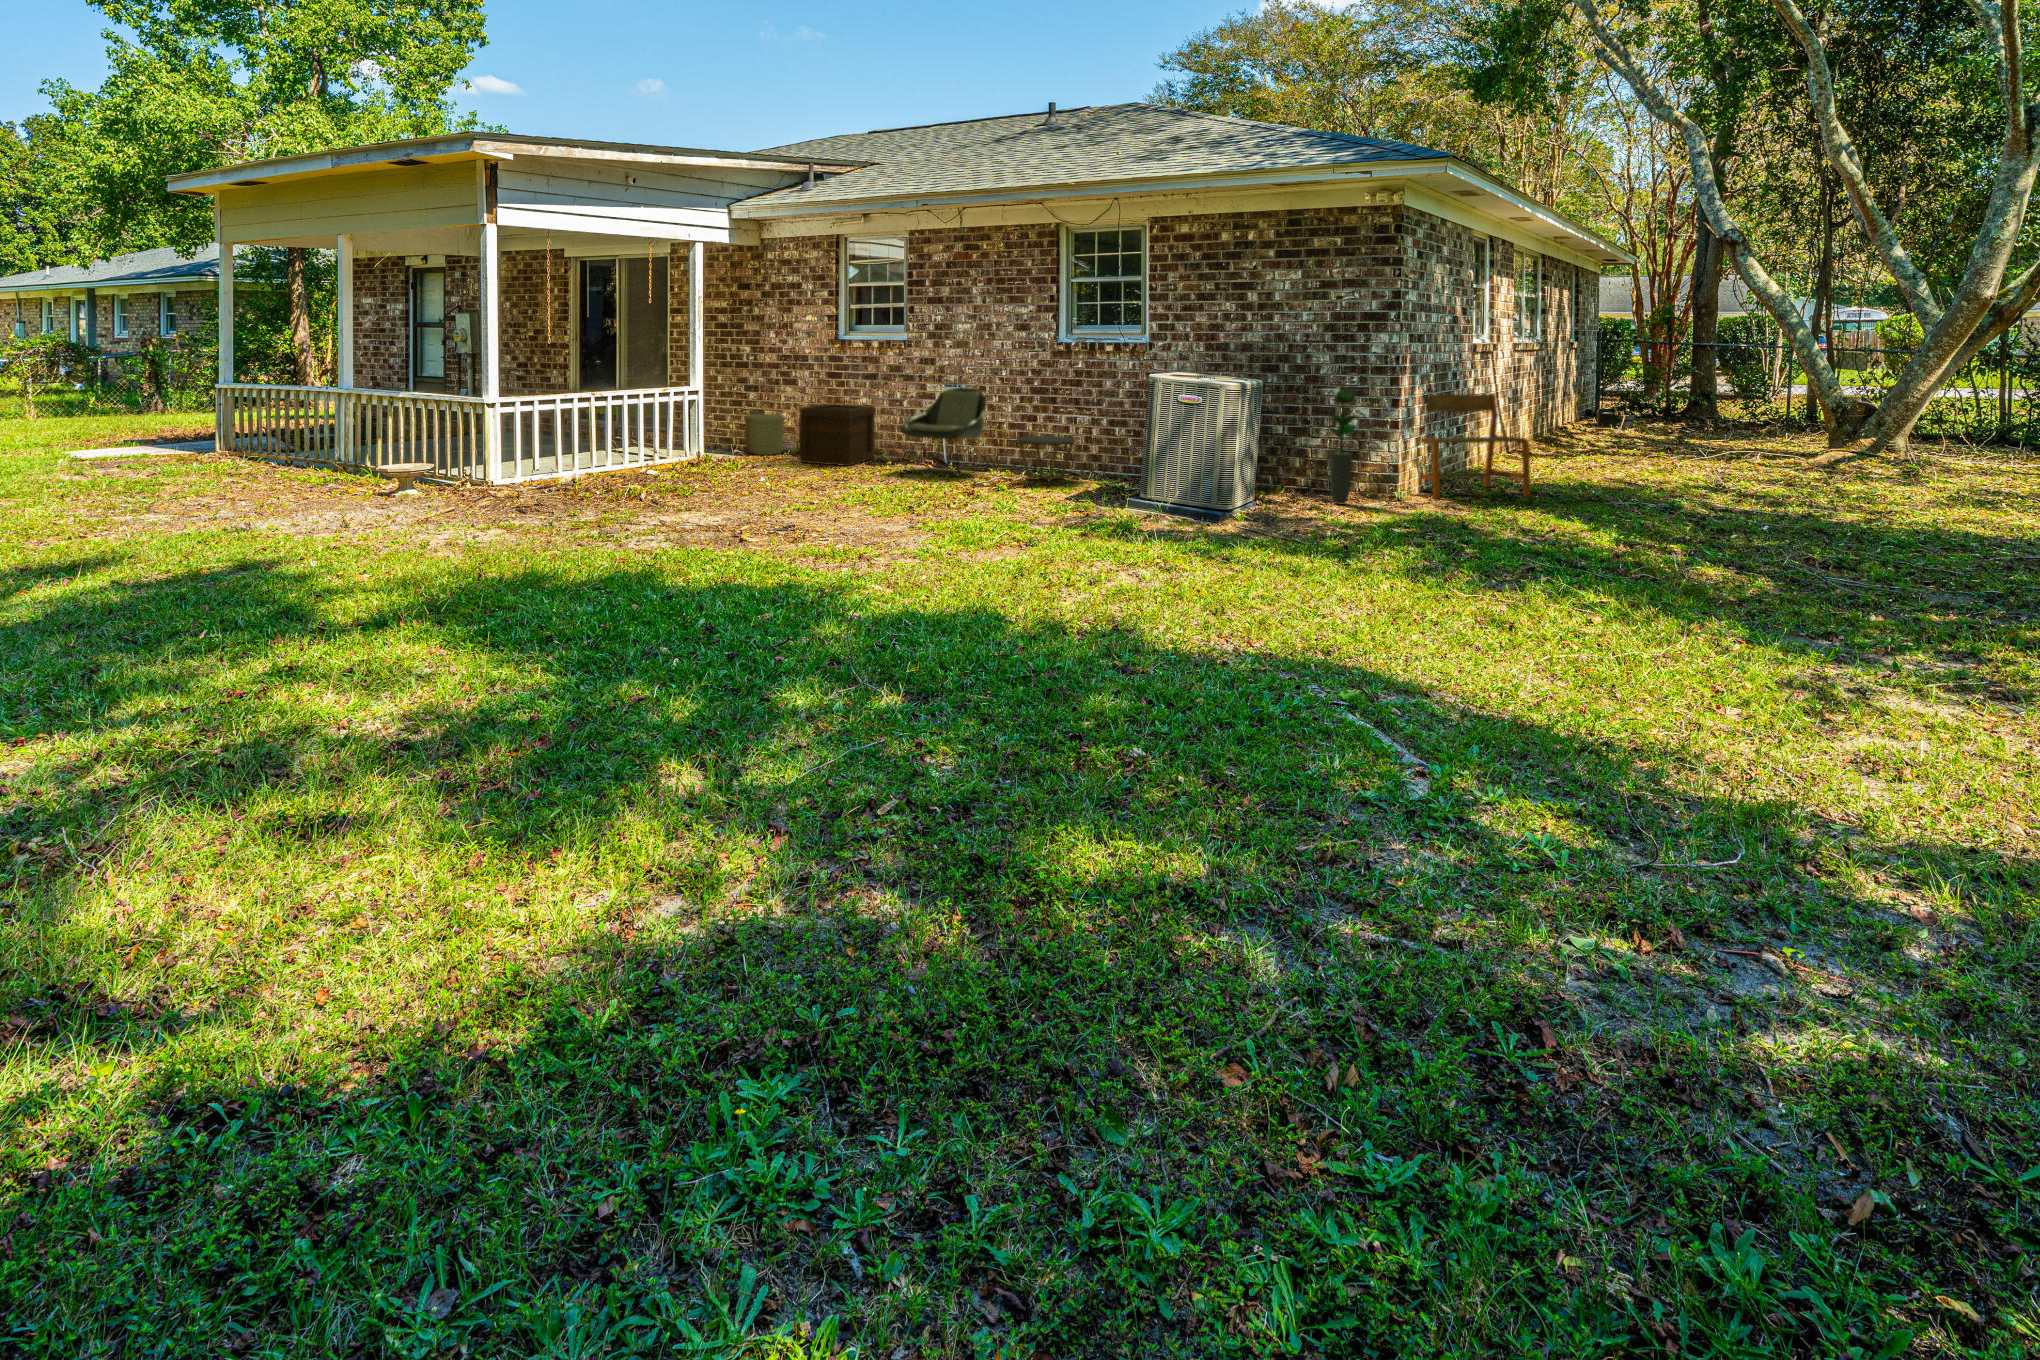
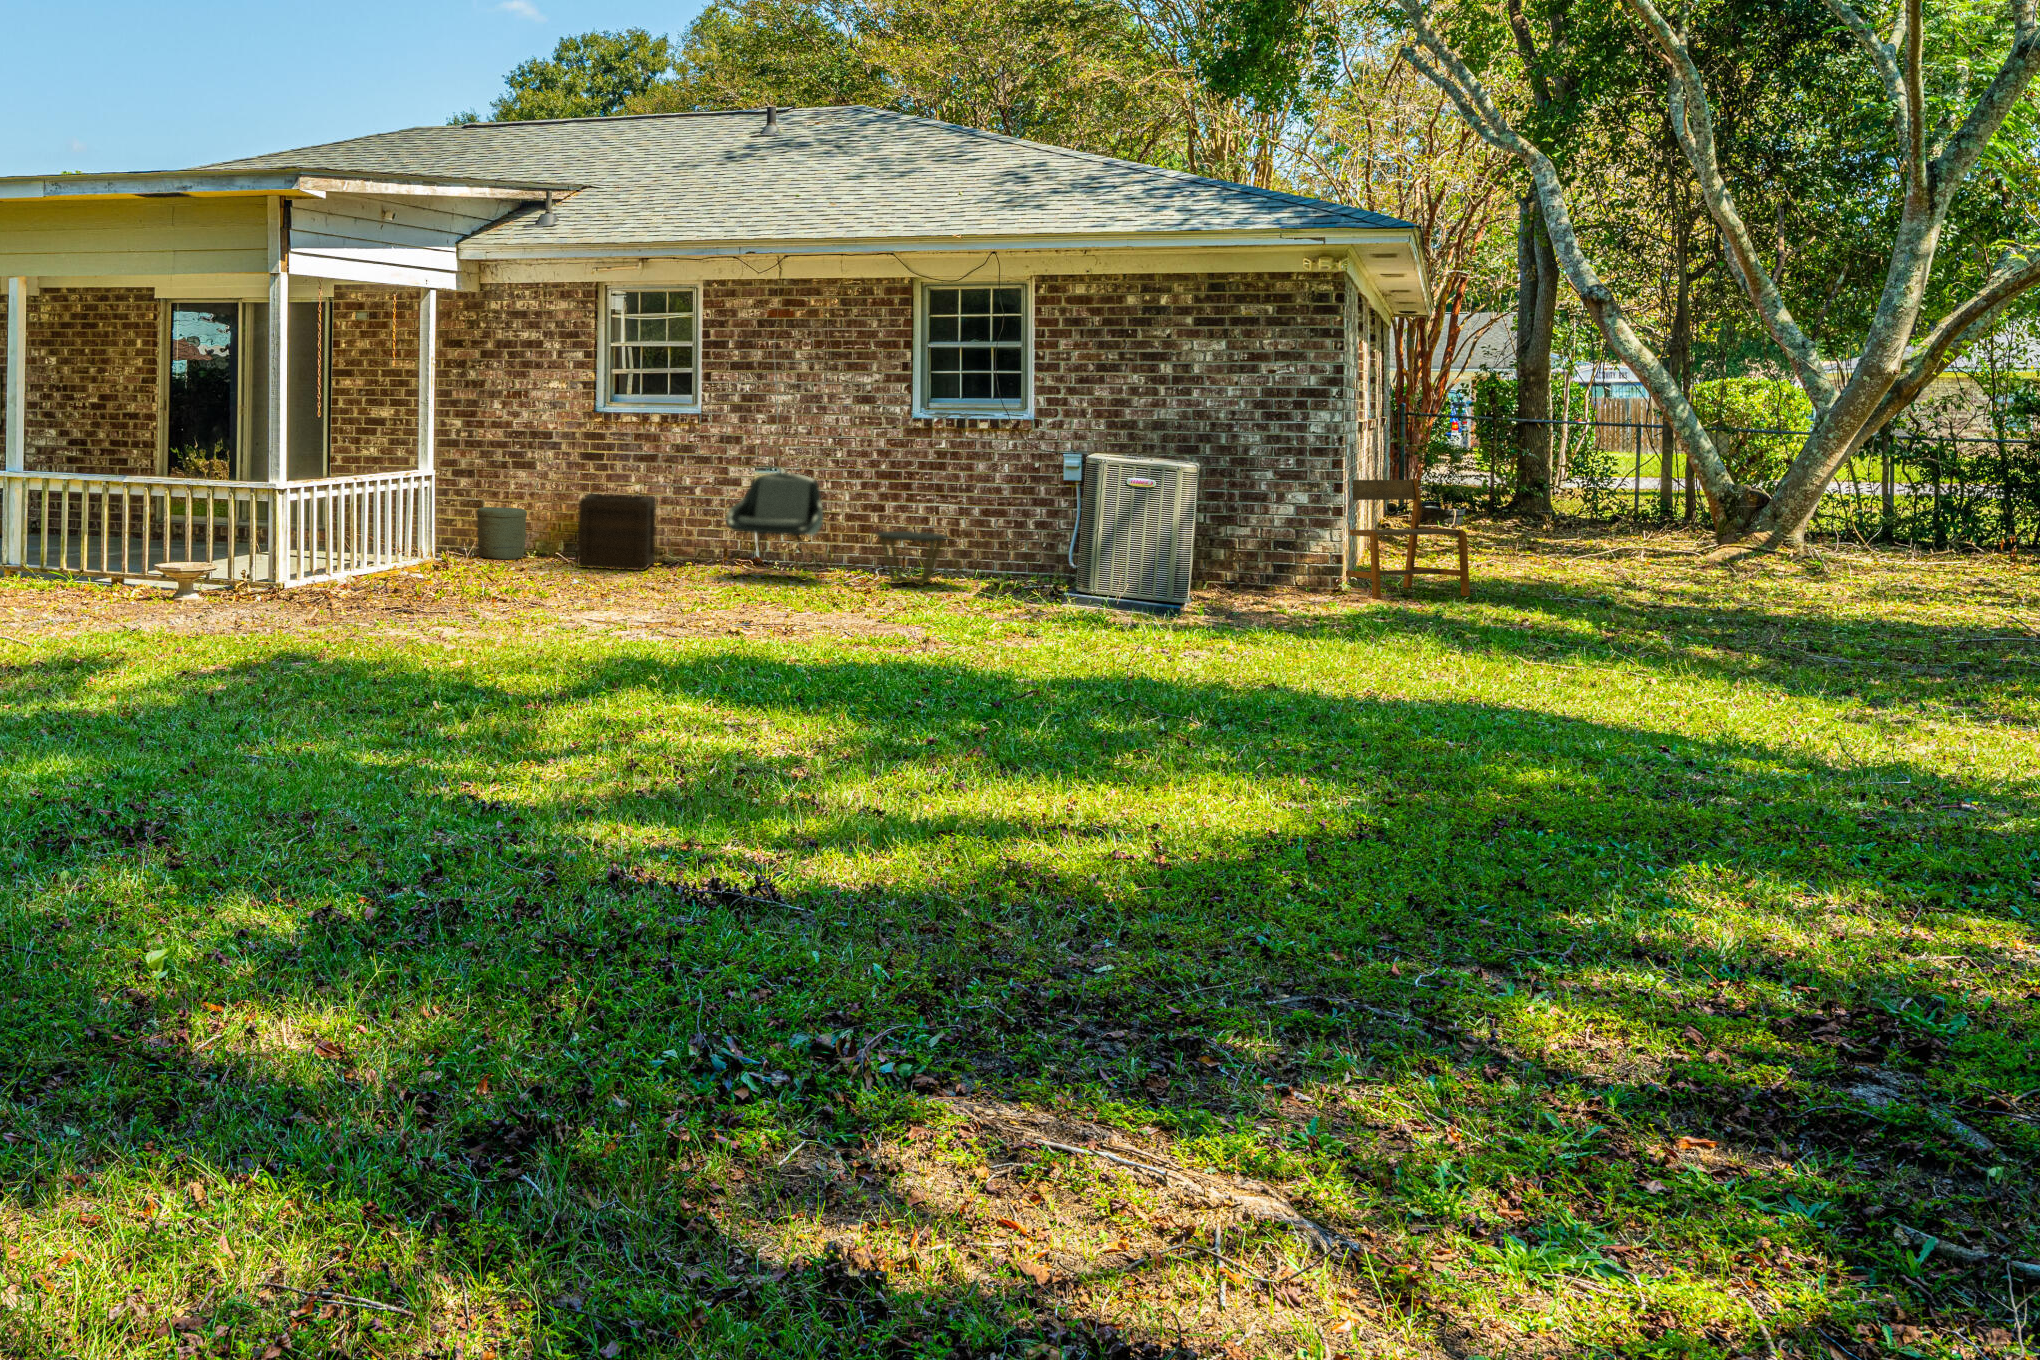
potted plant: present [1319,391,1366,504] -> none [1258,475,1317,605]

